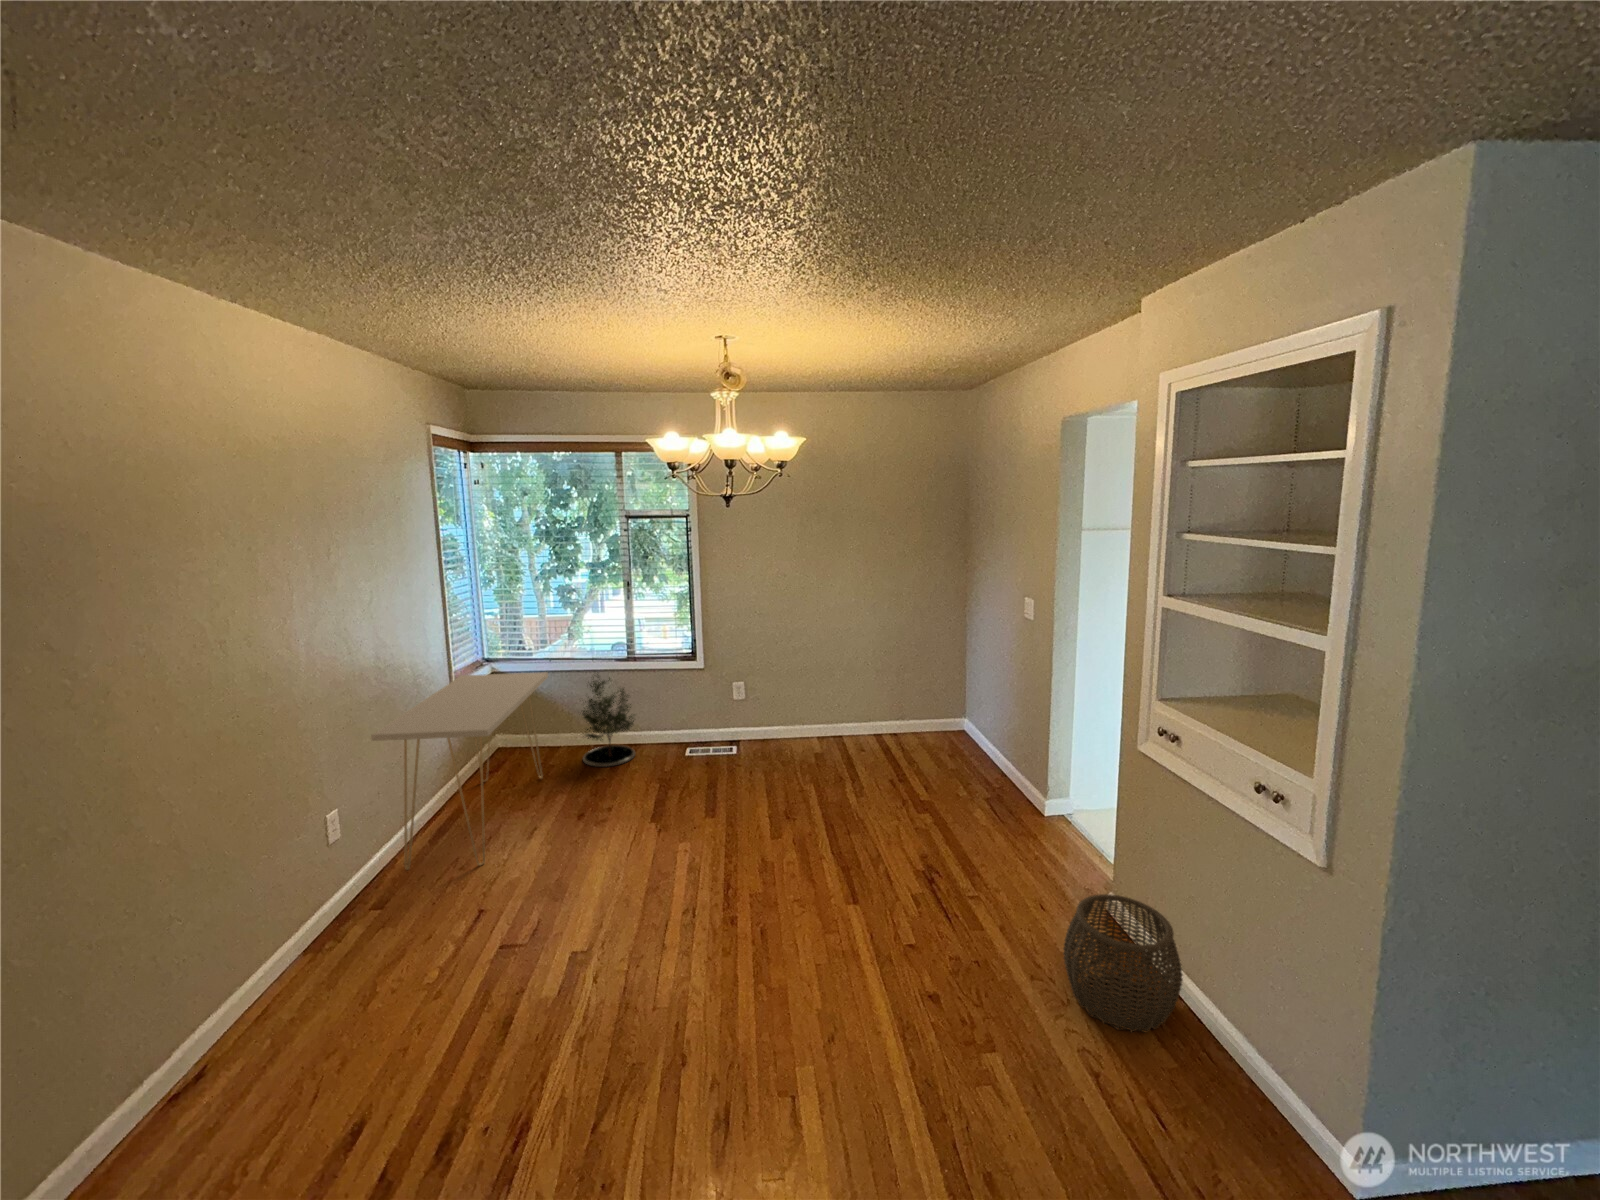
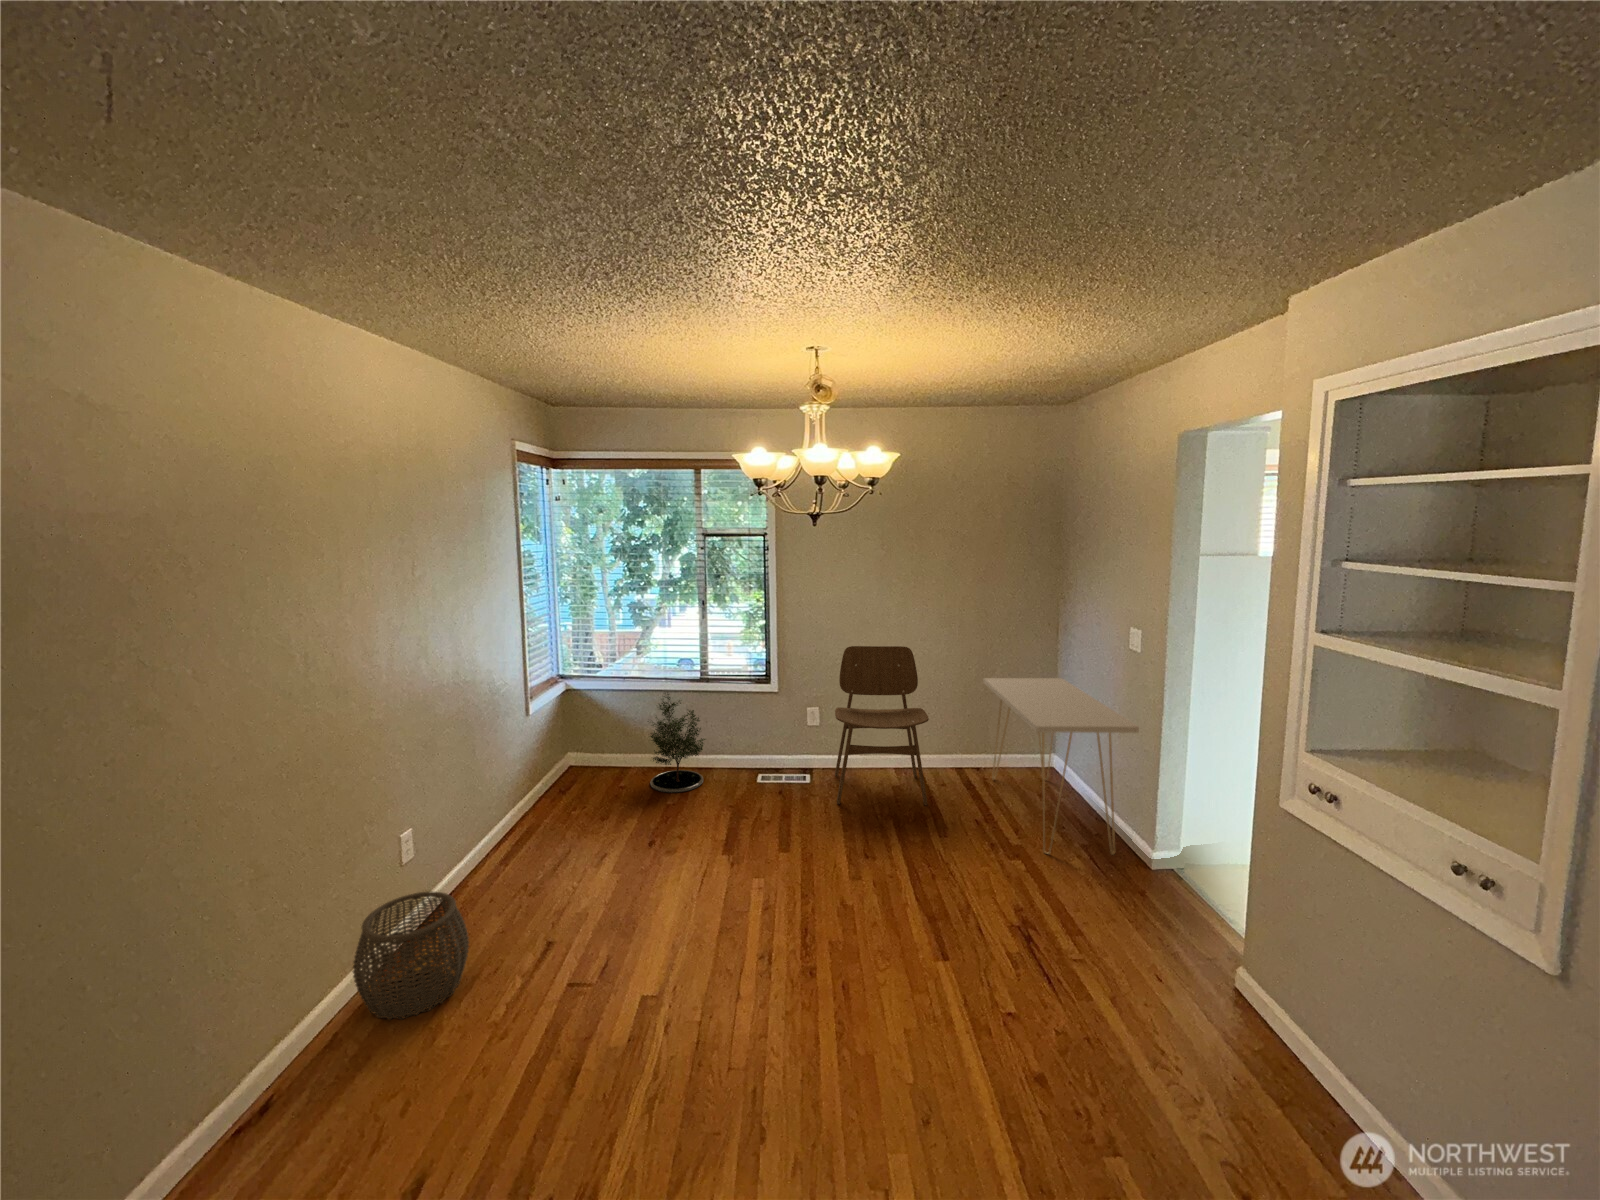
dining chair: none [760,620,847,770] -> present [835,646,929,805]
console table: present [371,672,548,870] -> present [983,678,1139,855]
woven basket: present [1063,894,1183,1032] -> present [352,891,469,1019]

